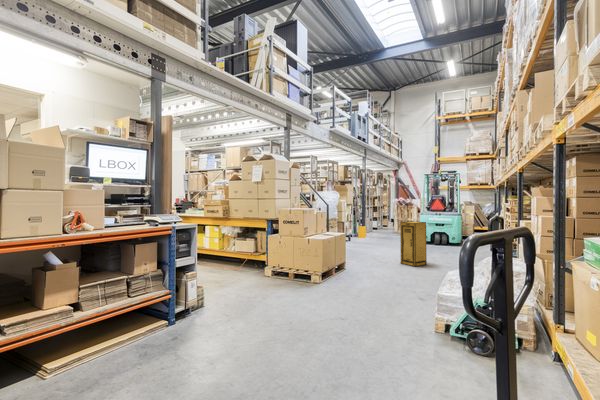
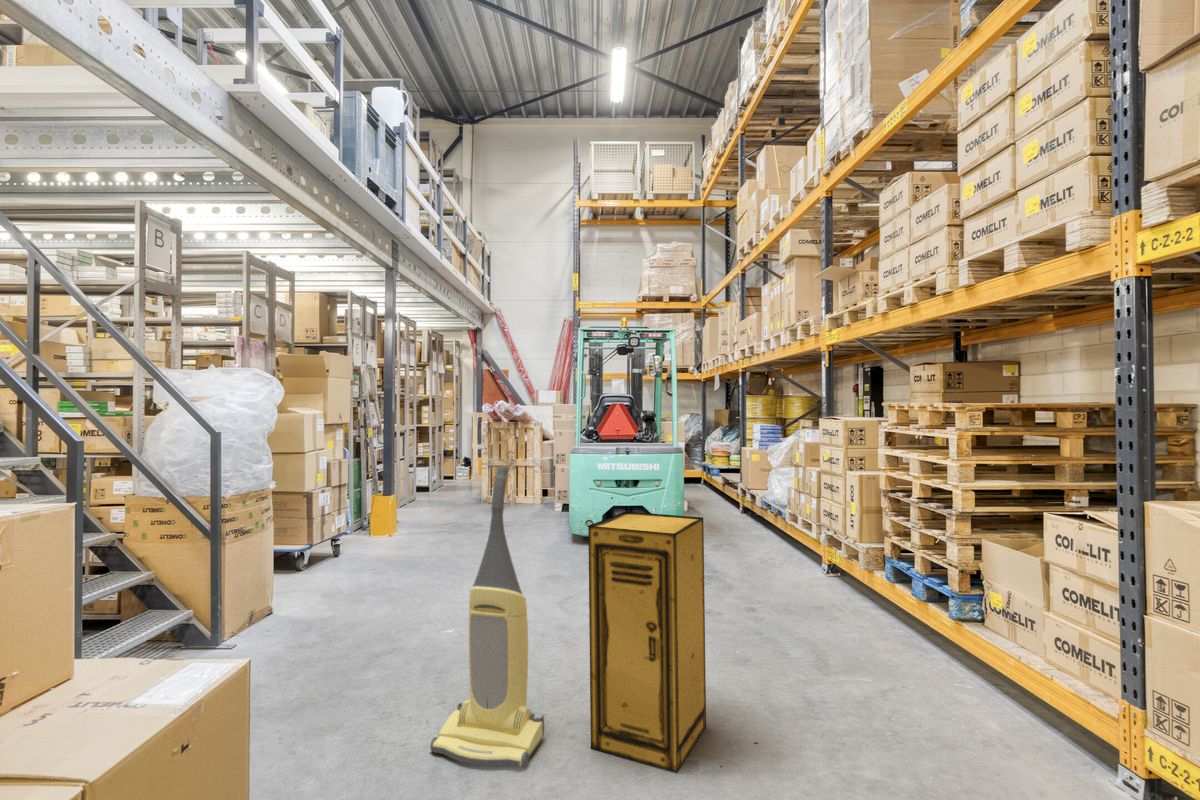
vacuum cleaner: none [371,211,392,263] -> present [430,466,544,767]

